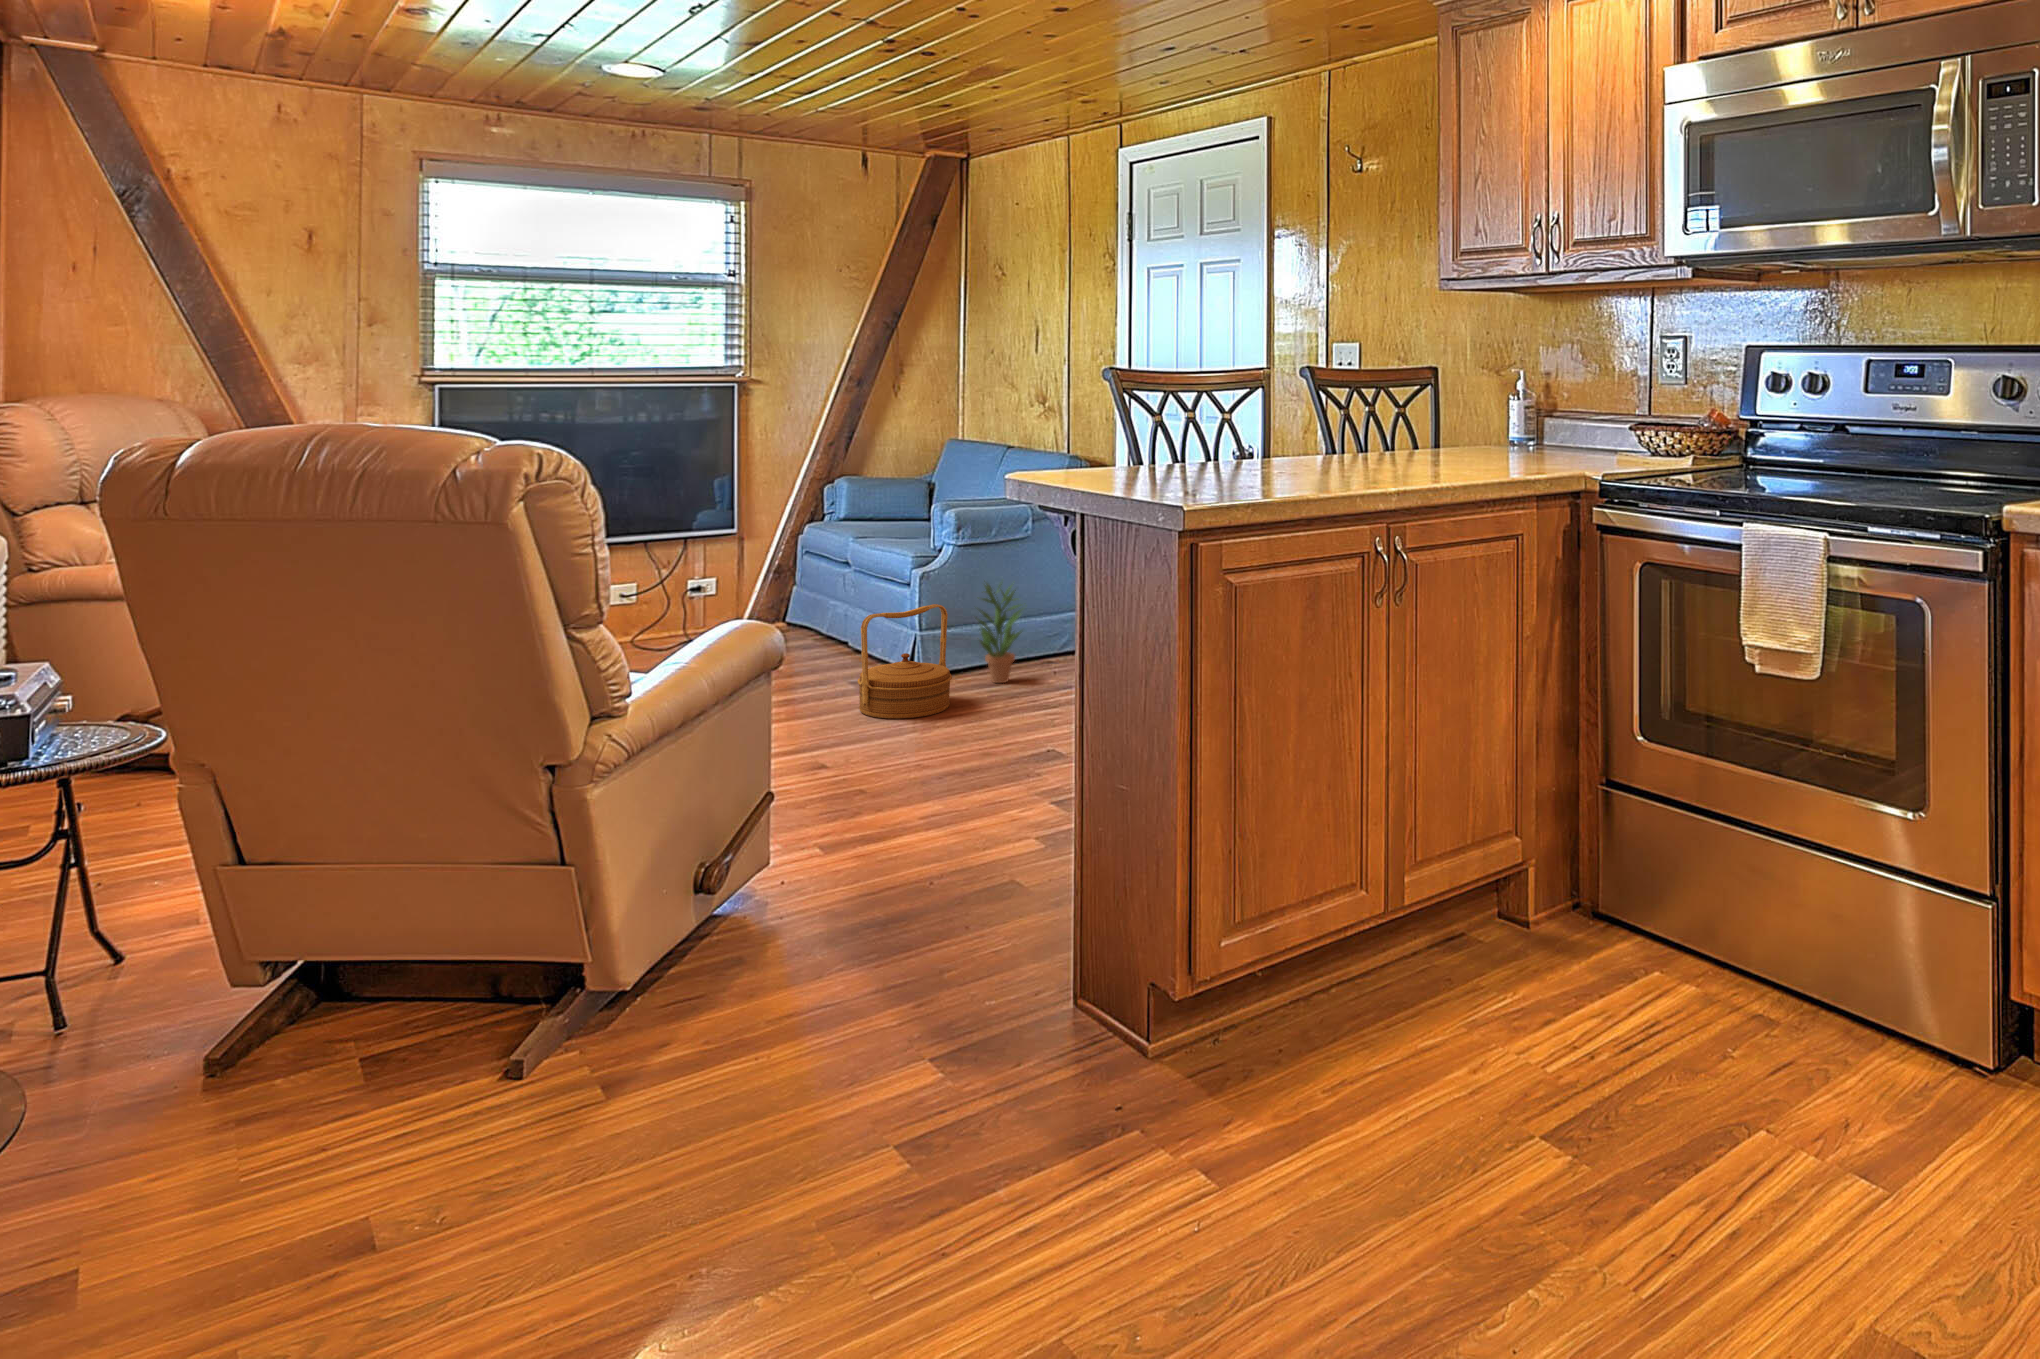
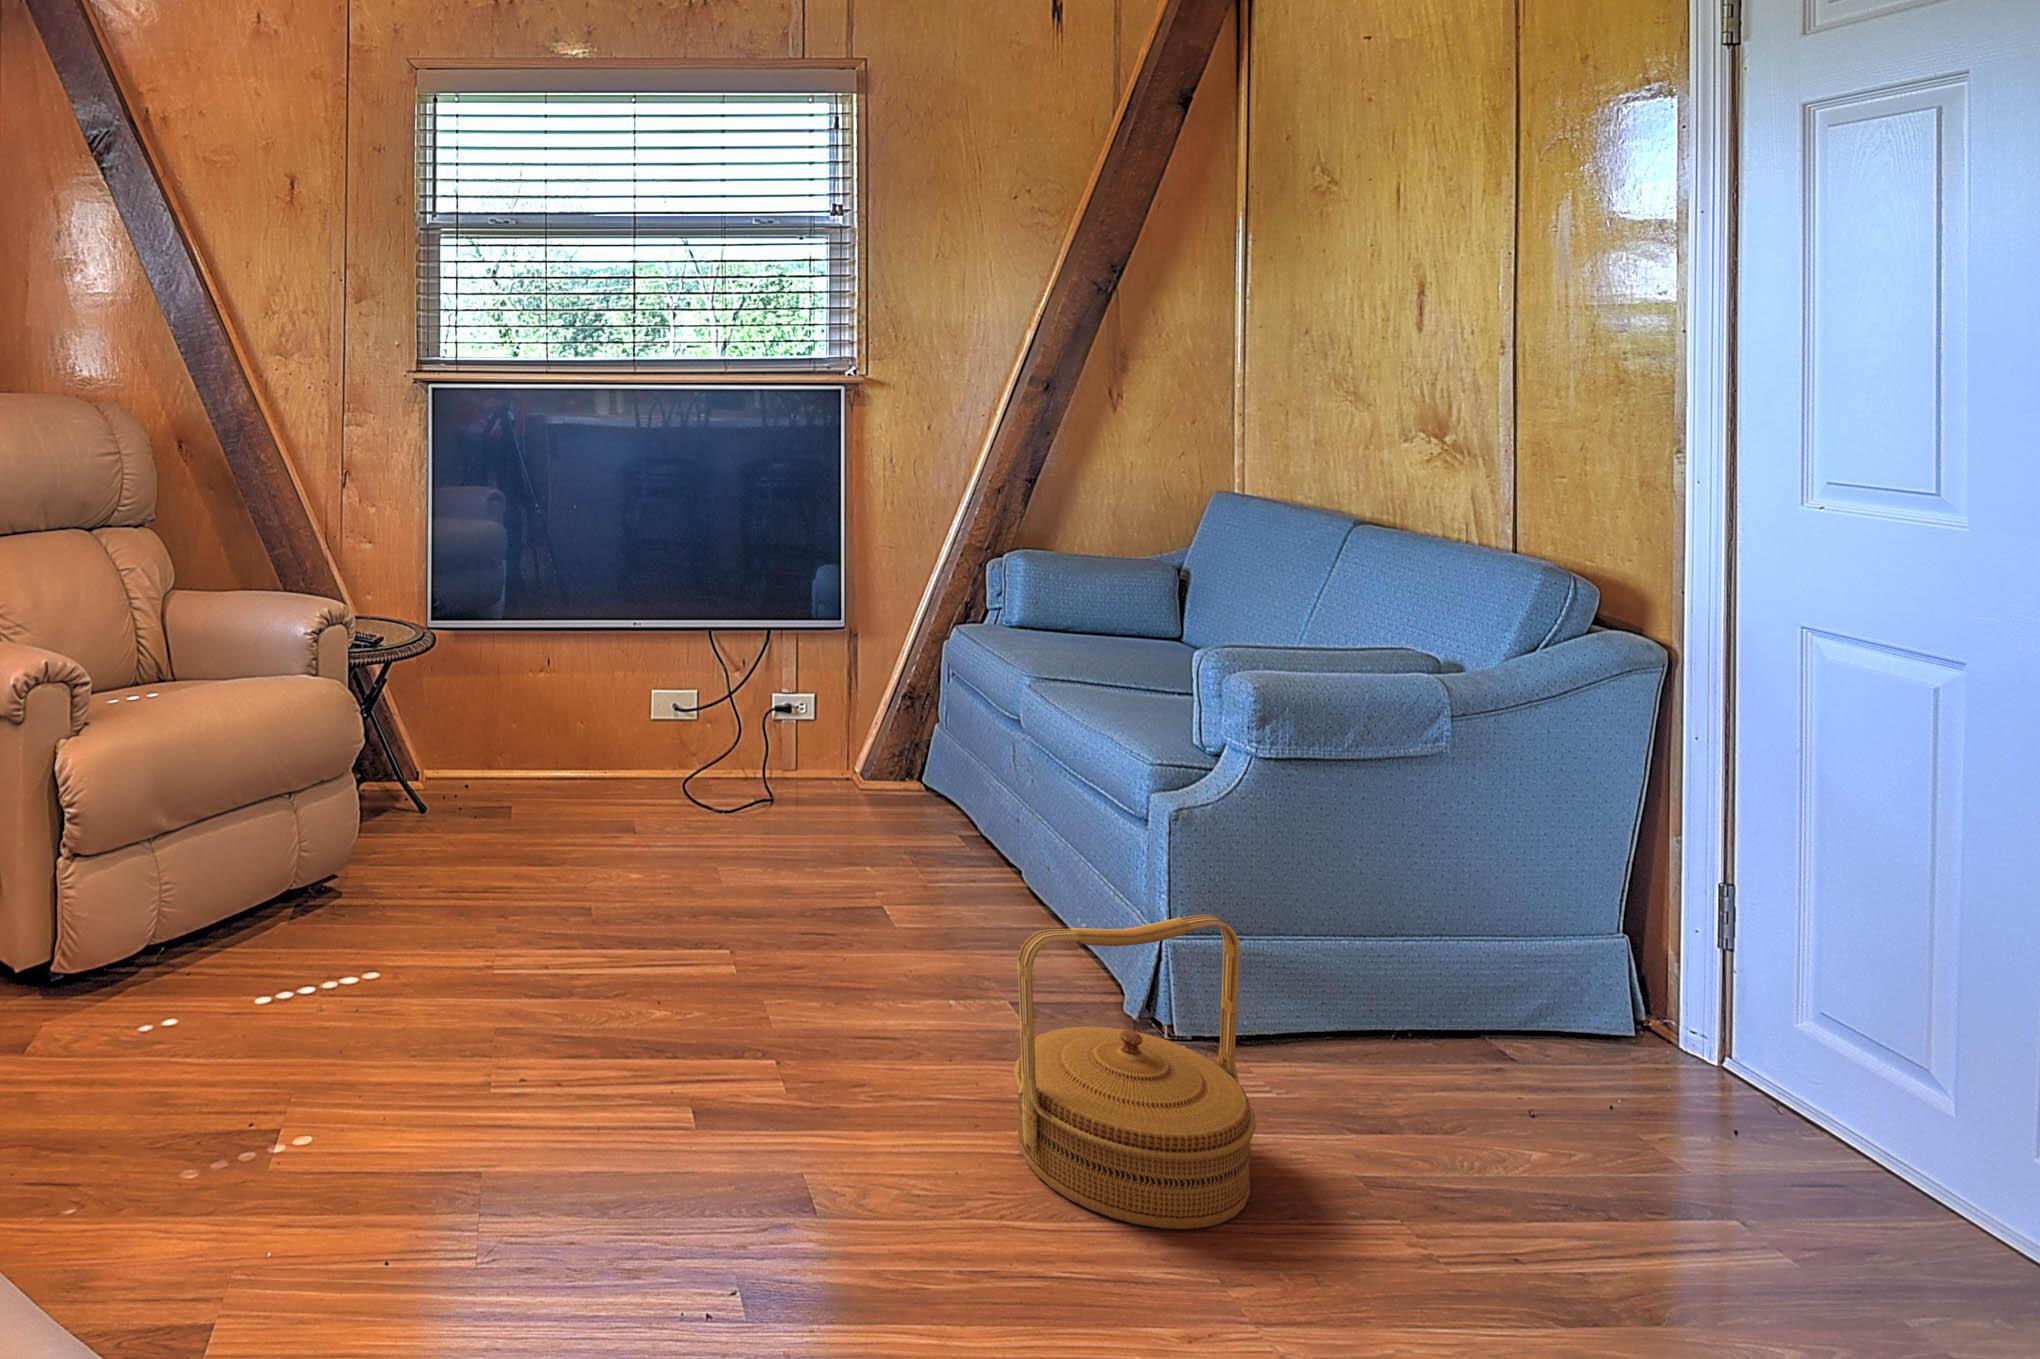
potted plant: present [978,584,1022,683] -> none [1299,856,1456,1119]

